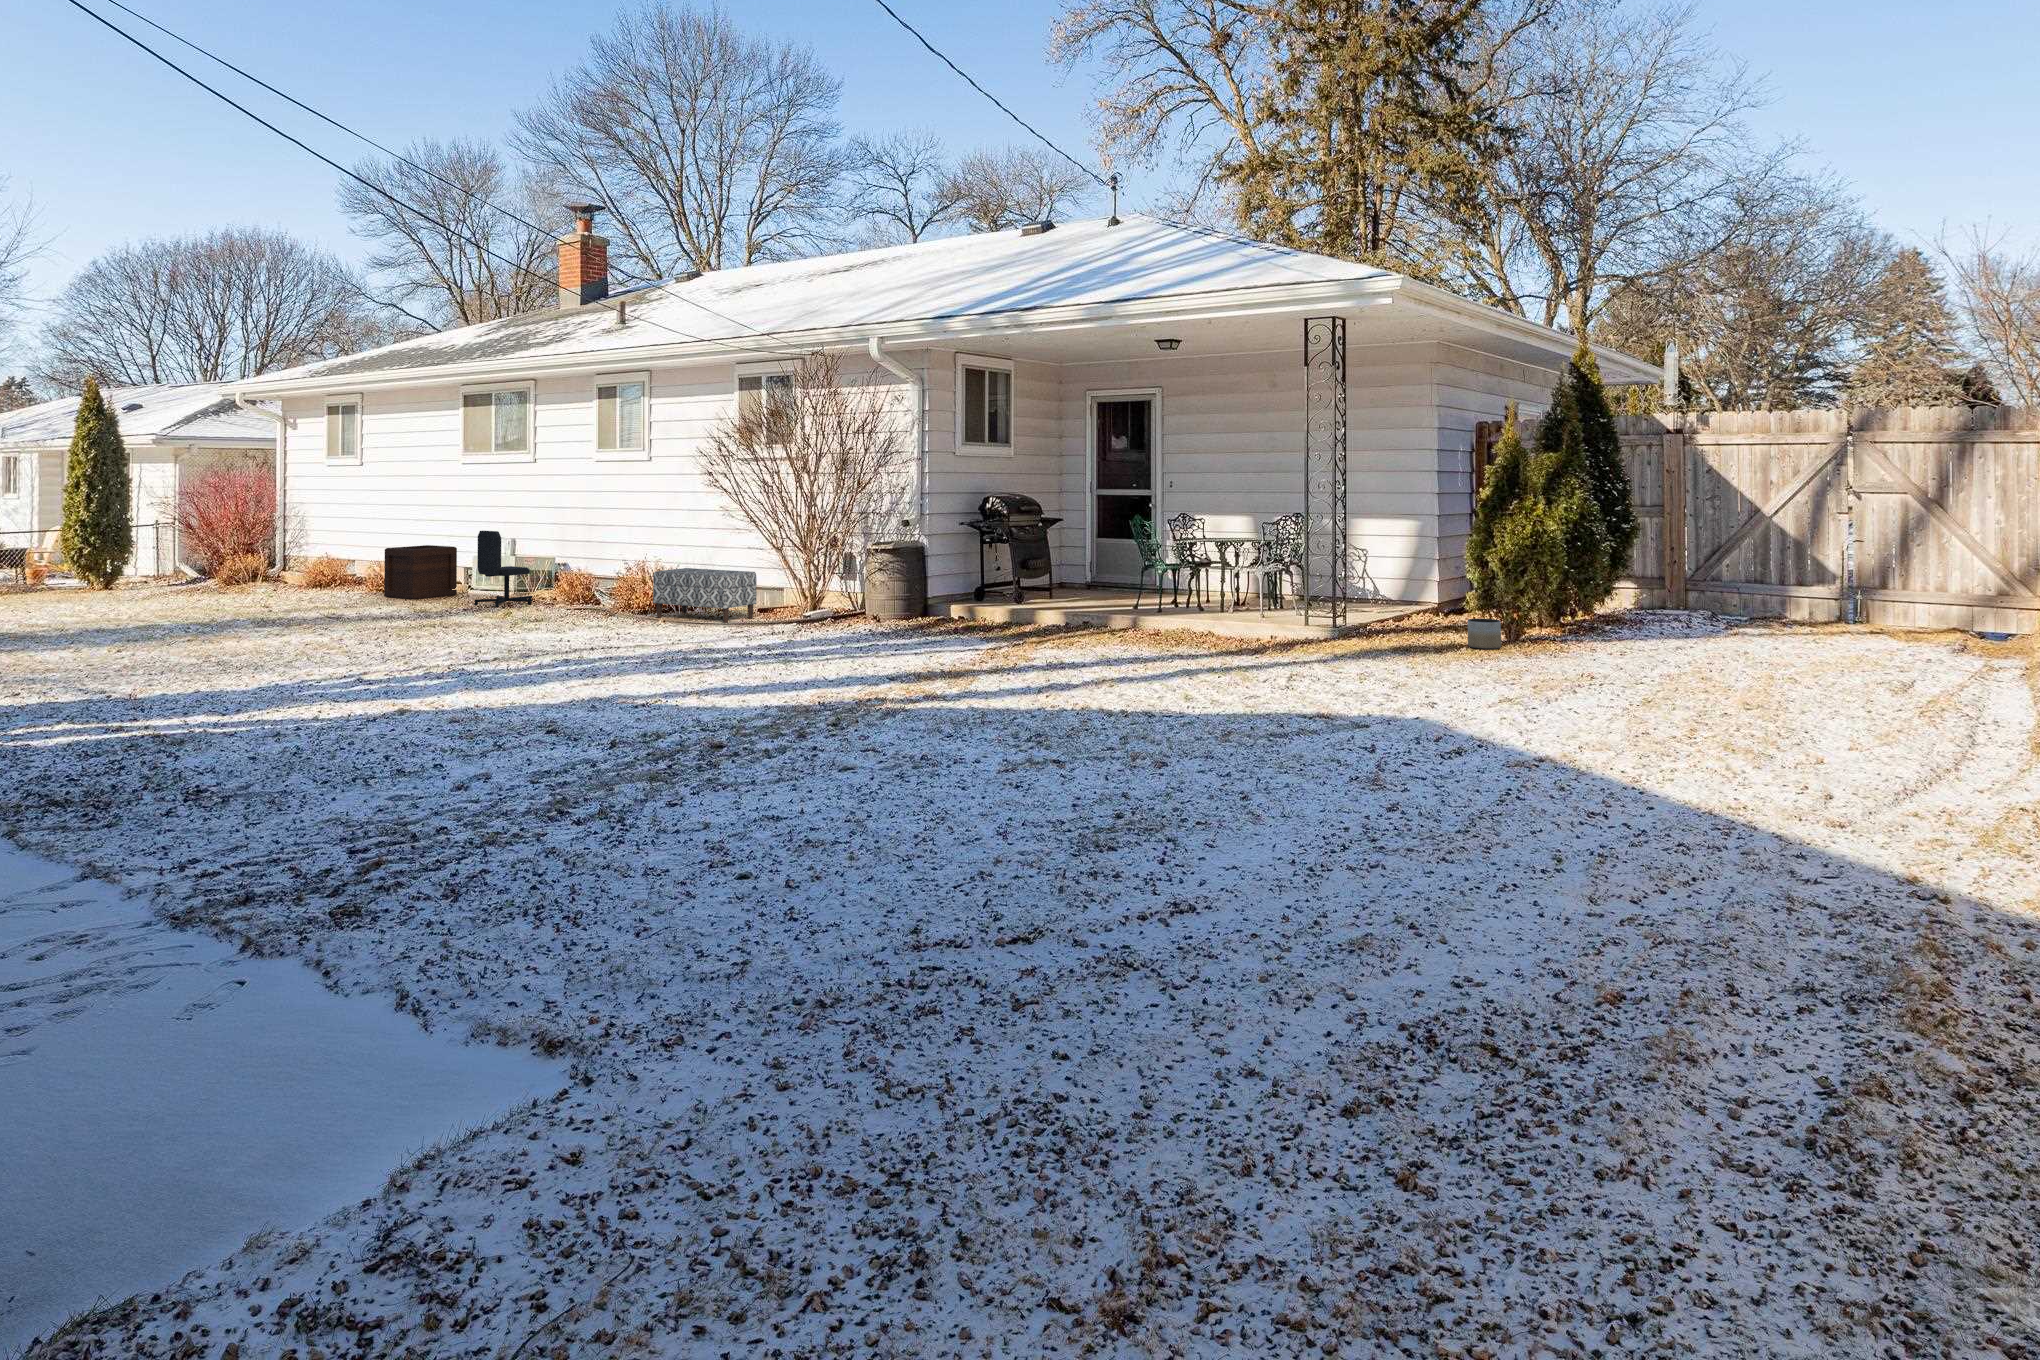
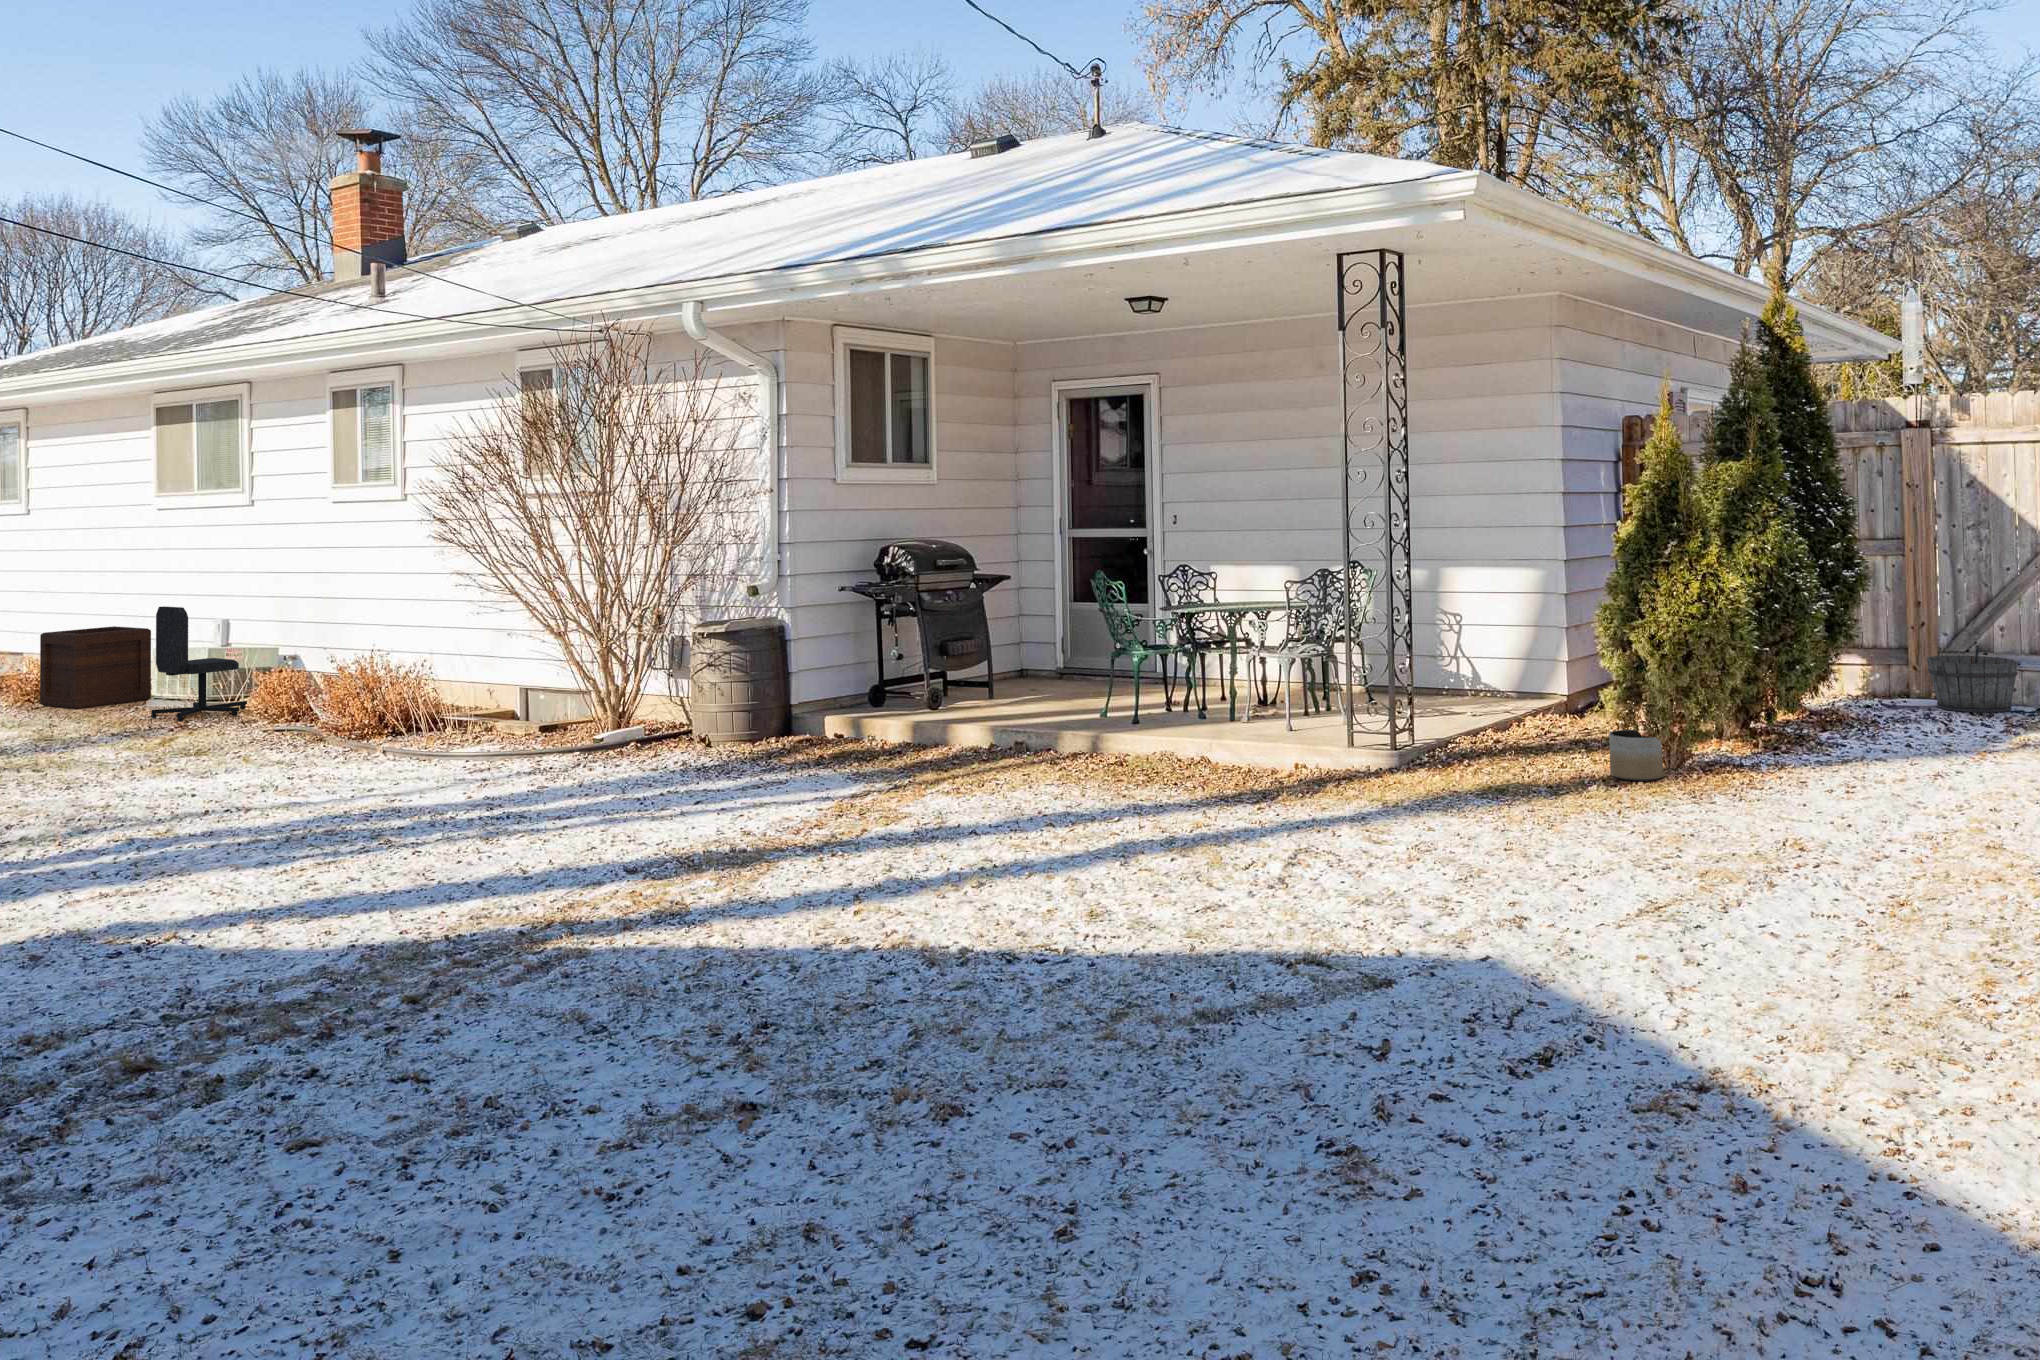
bench: present [653,568,757,623] -> none [388,660,543,747]
wooden bucket: none [1676,573,1737,619] -> present [1927,641,2018,712]

